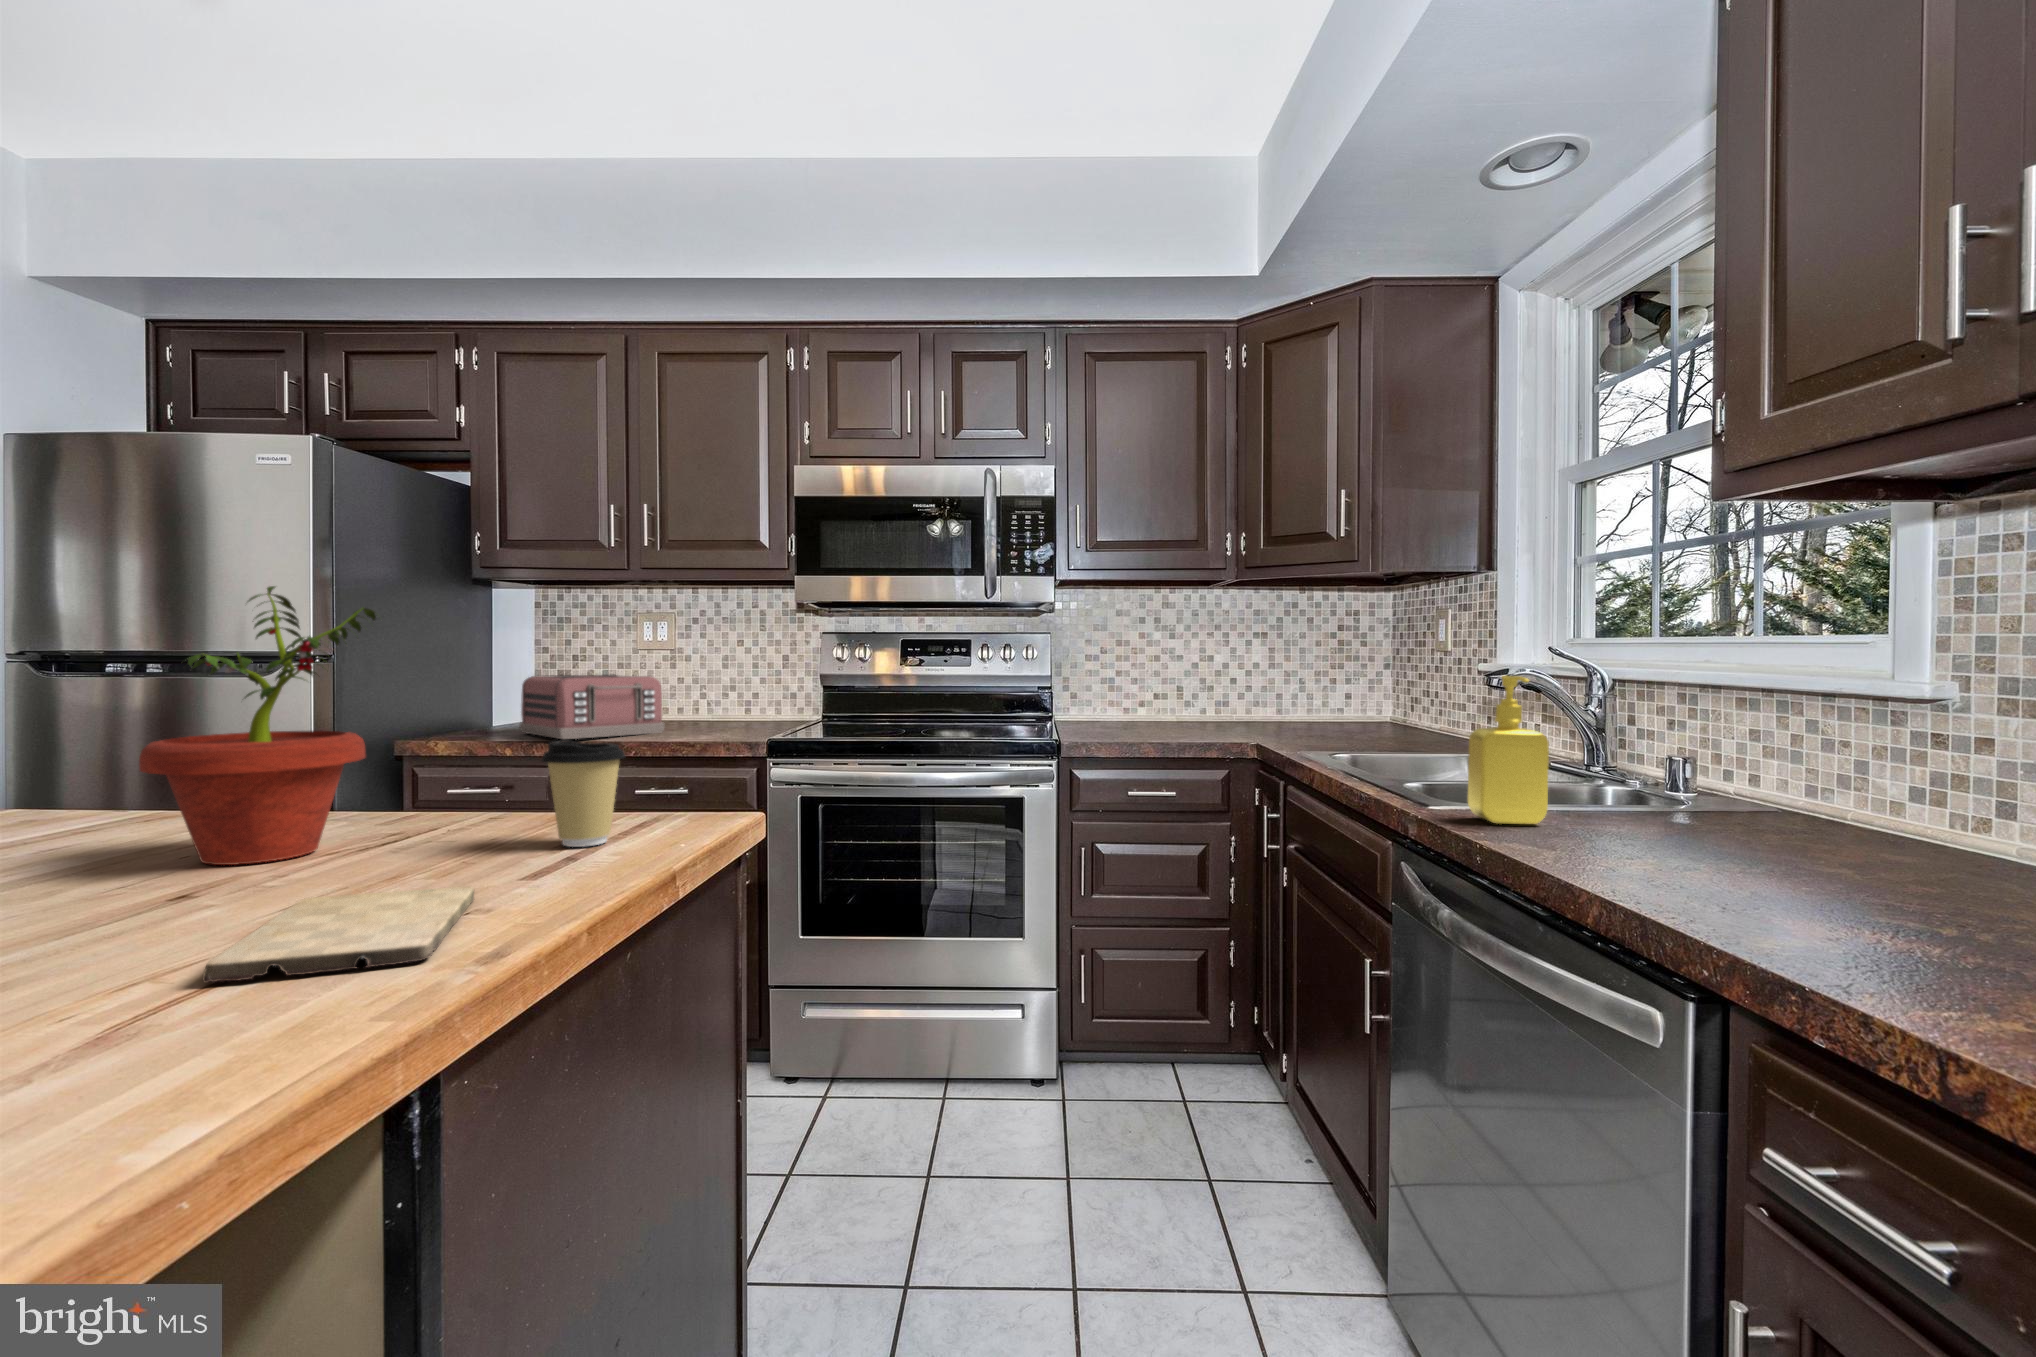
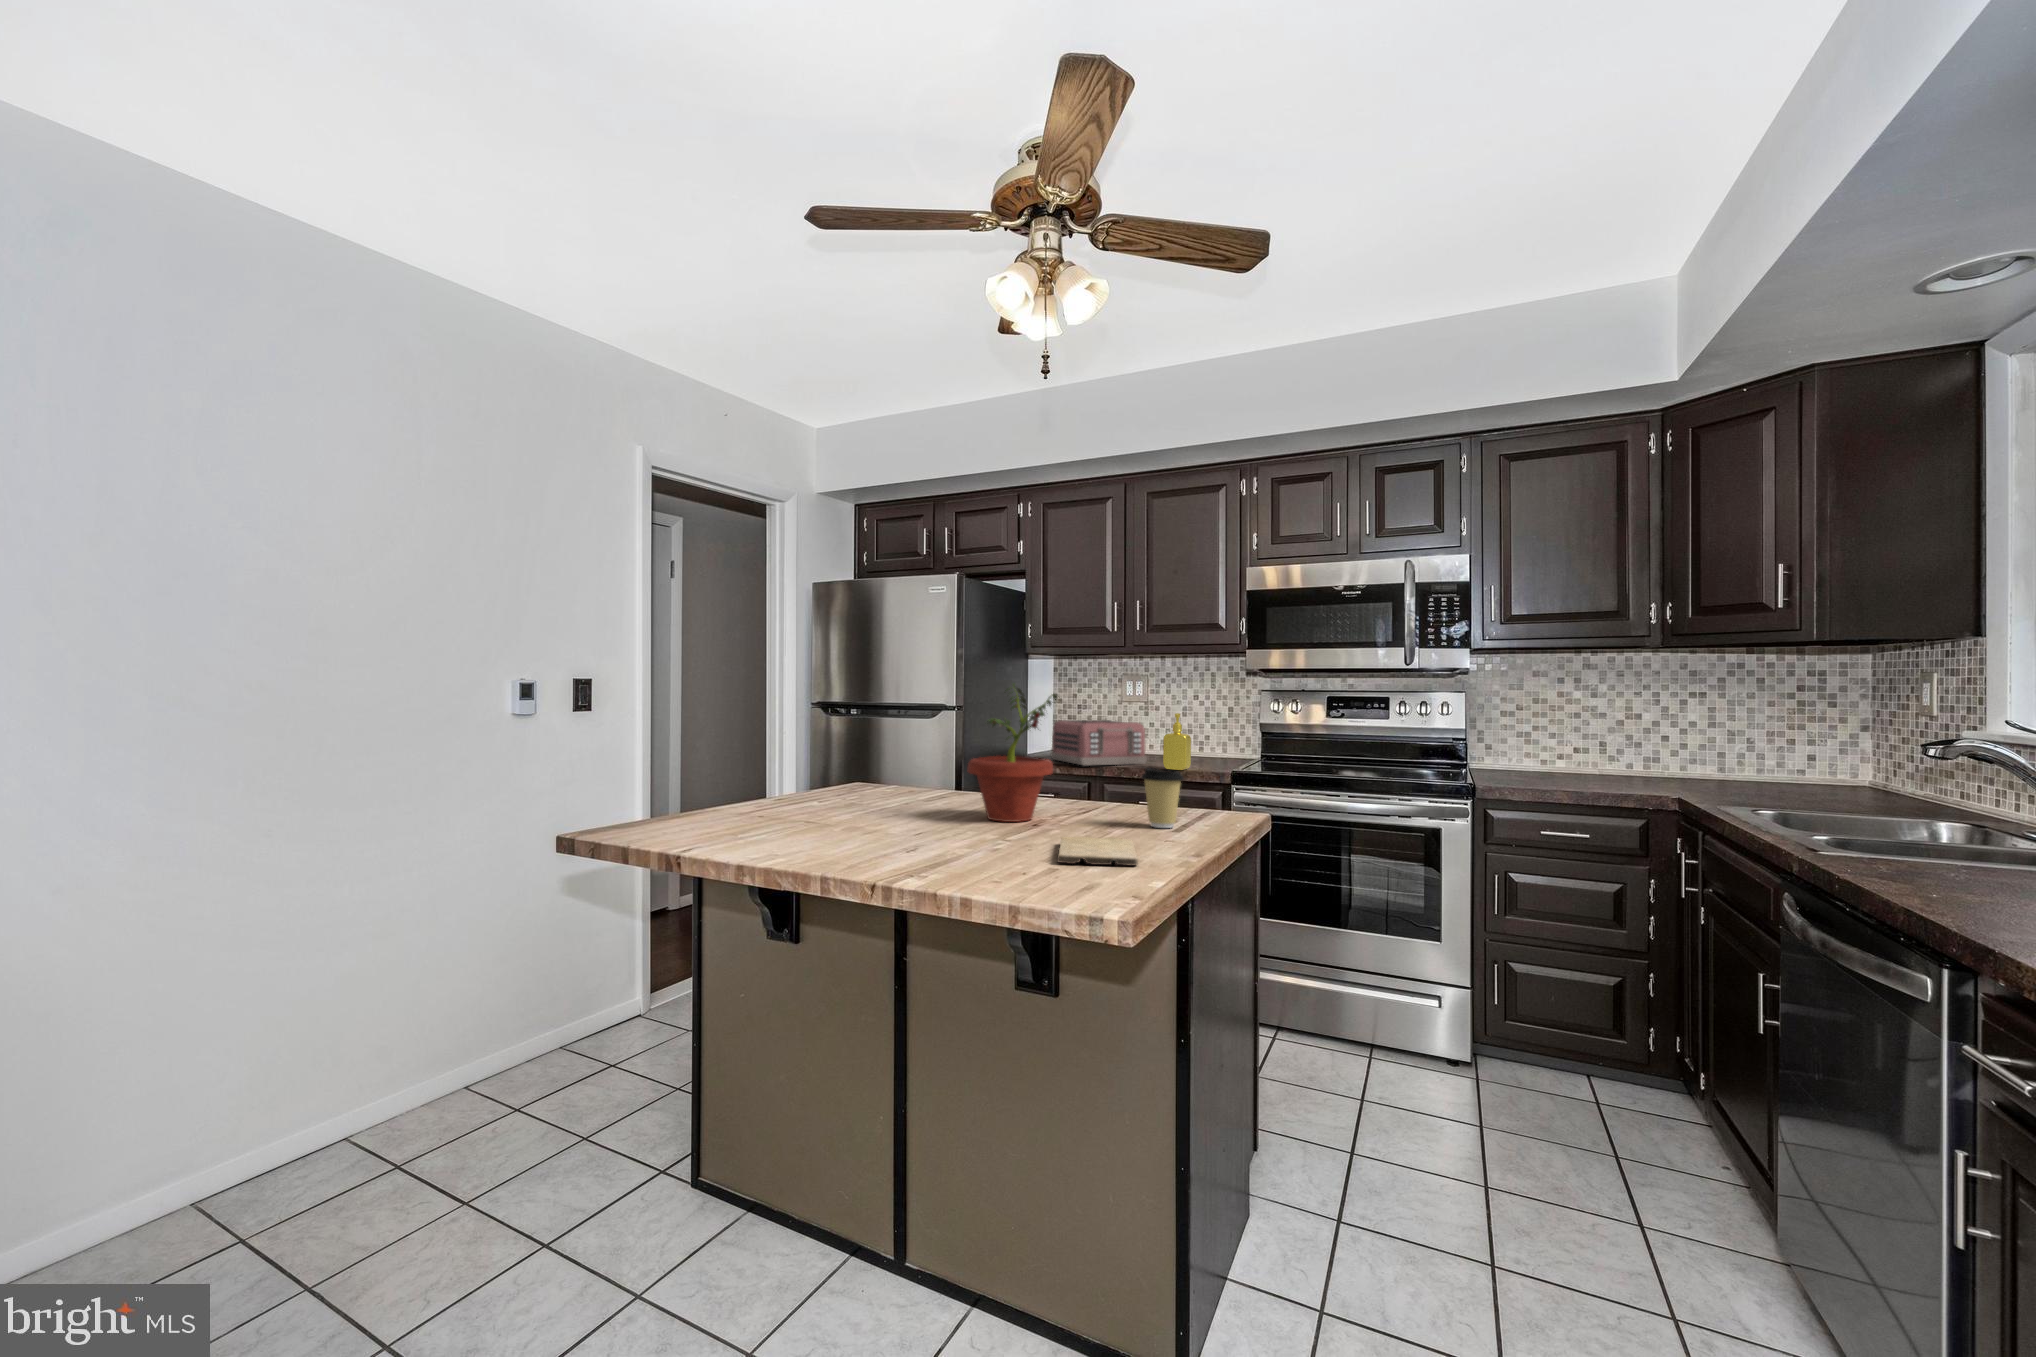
soap dispenser: present [1468,676,1549,825] -> present [1163,713,1191,770]

